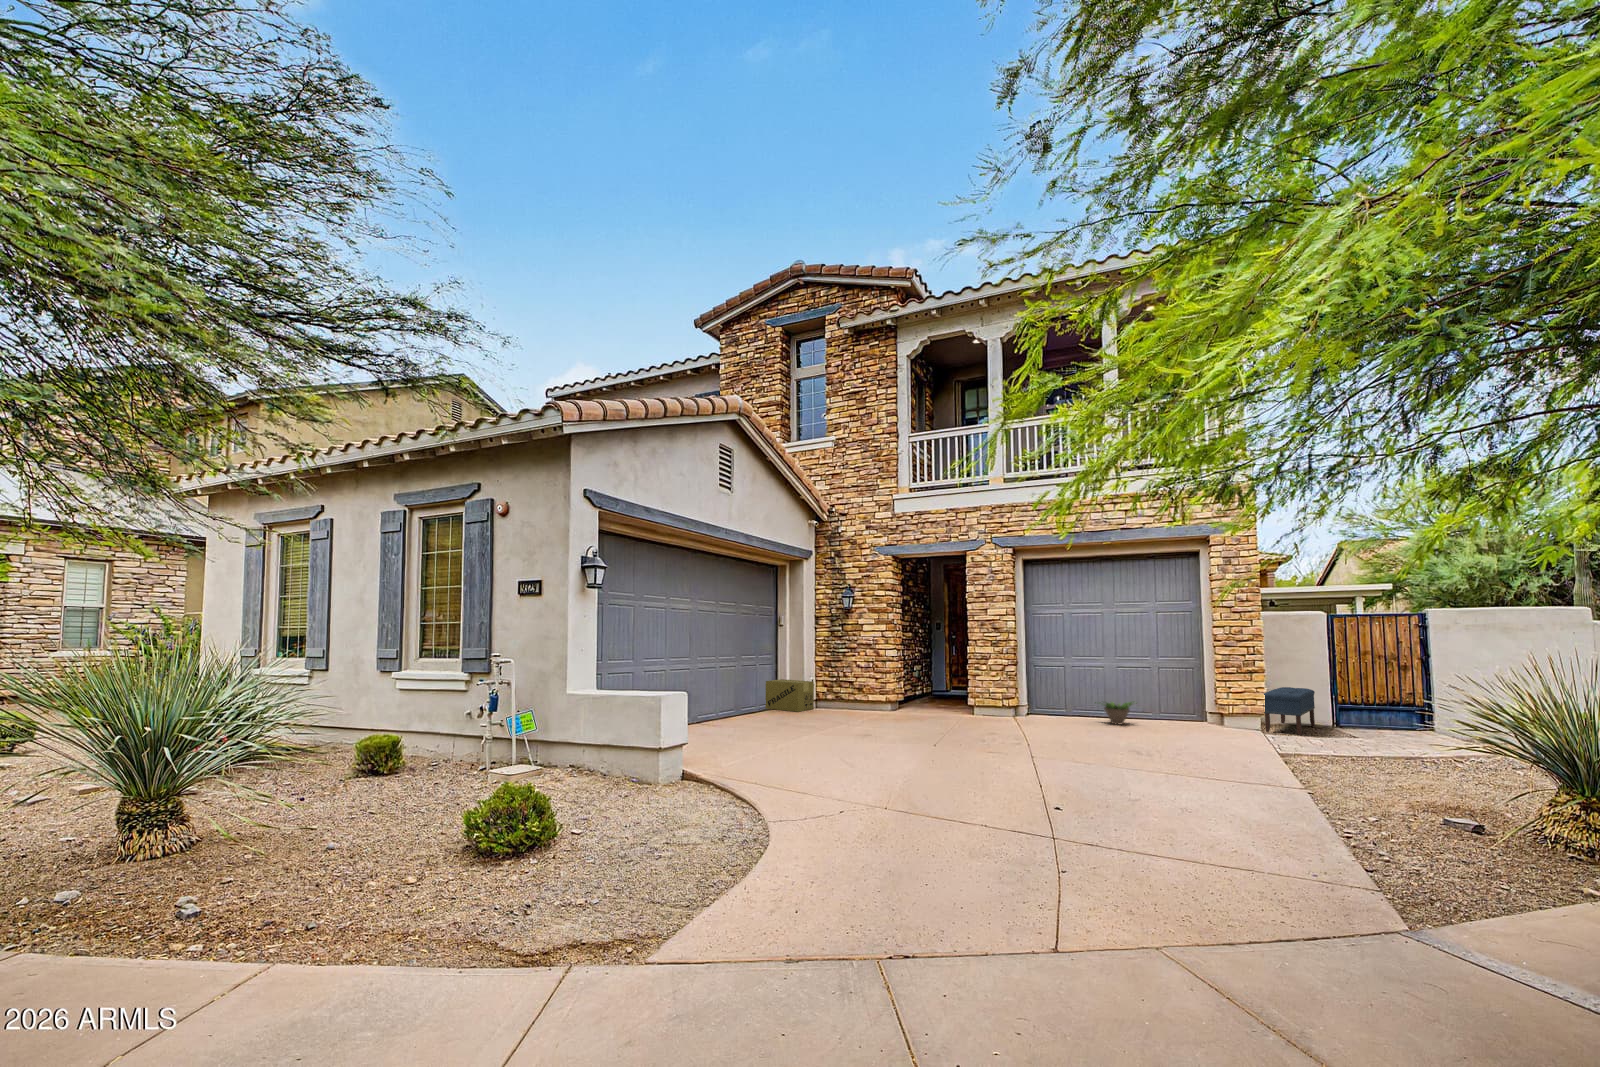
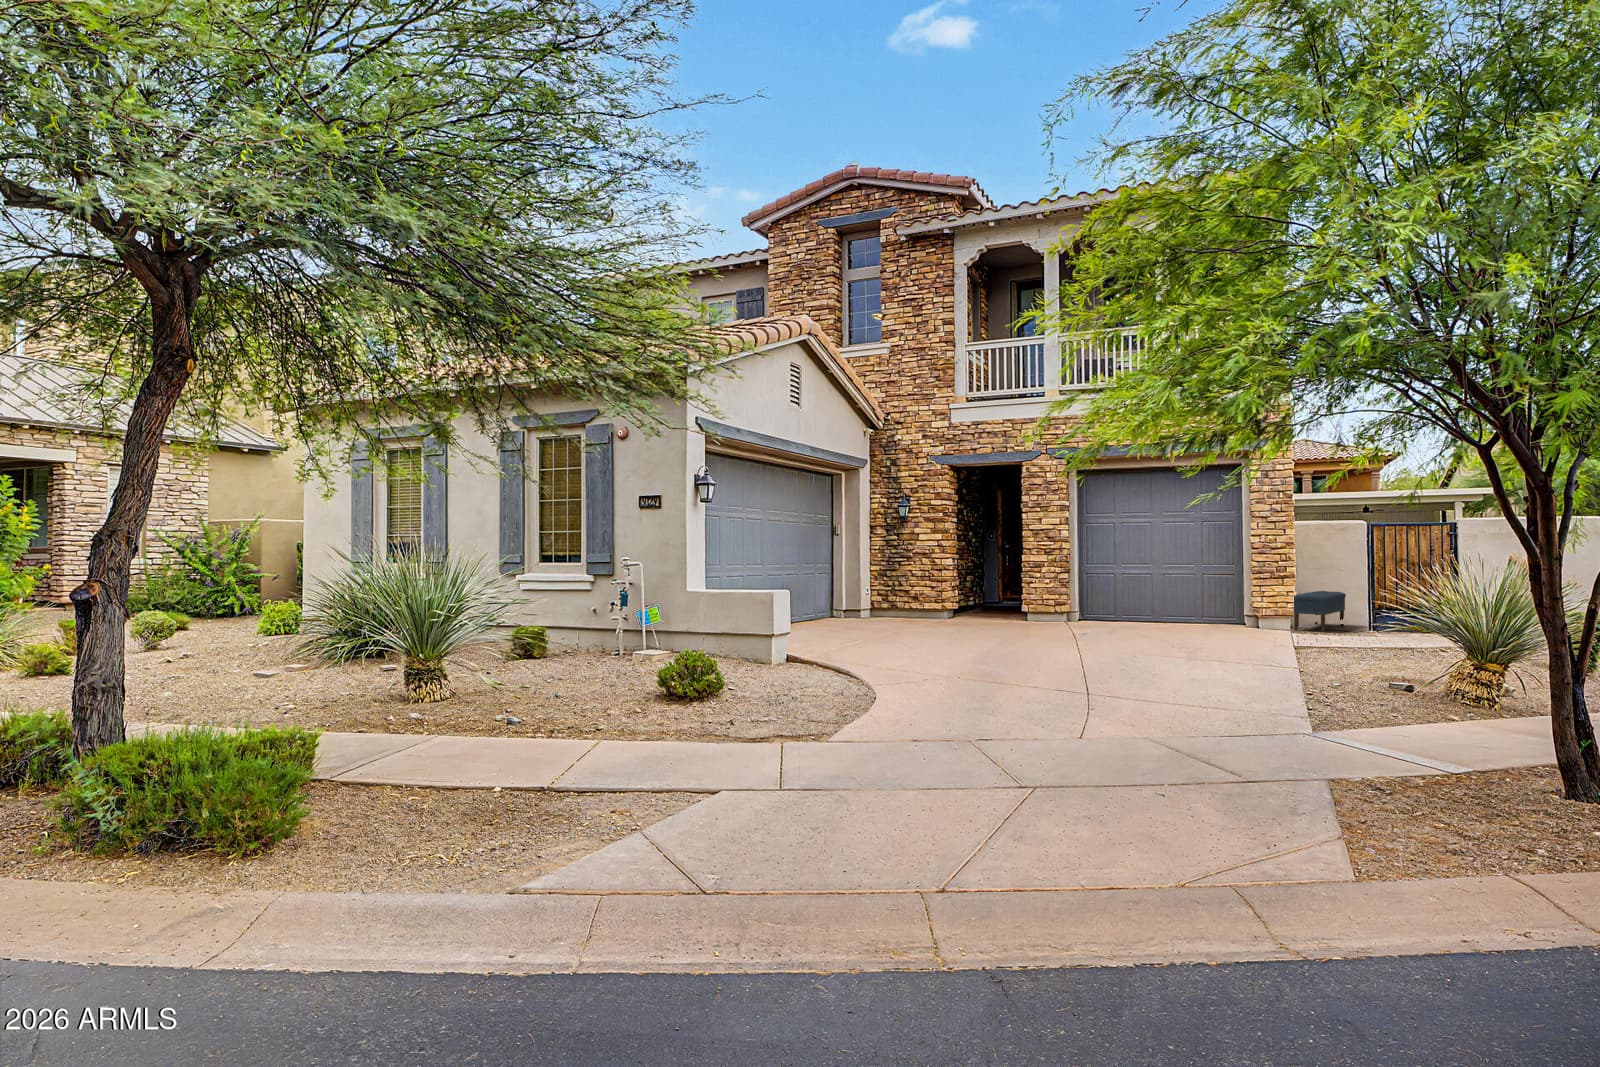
cardboard box: present [765,679,814,712] -> none [824,588,871,618]
decorative plant: present [1095,702,1132,724] -> none [1138,604,1180,626]

